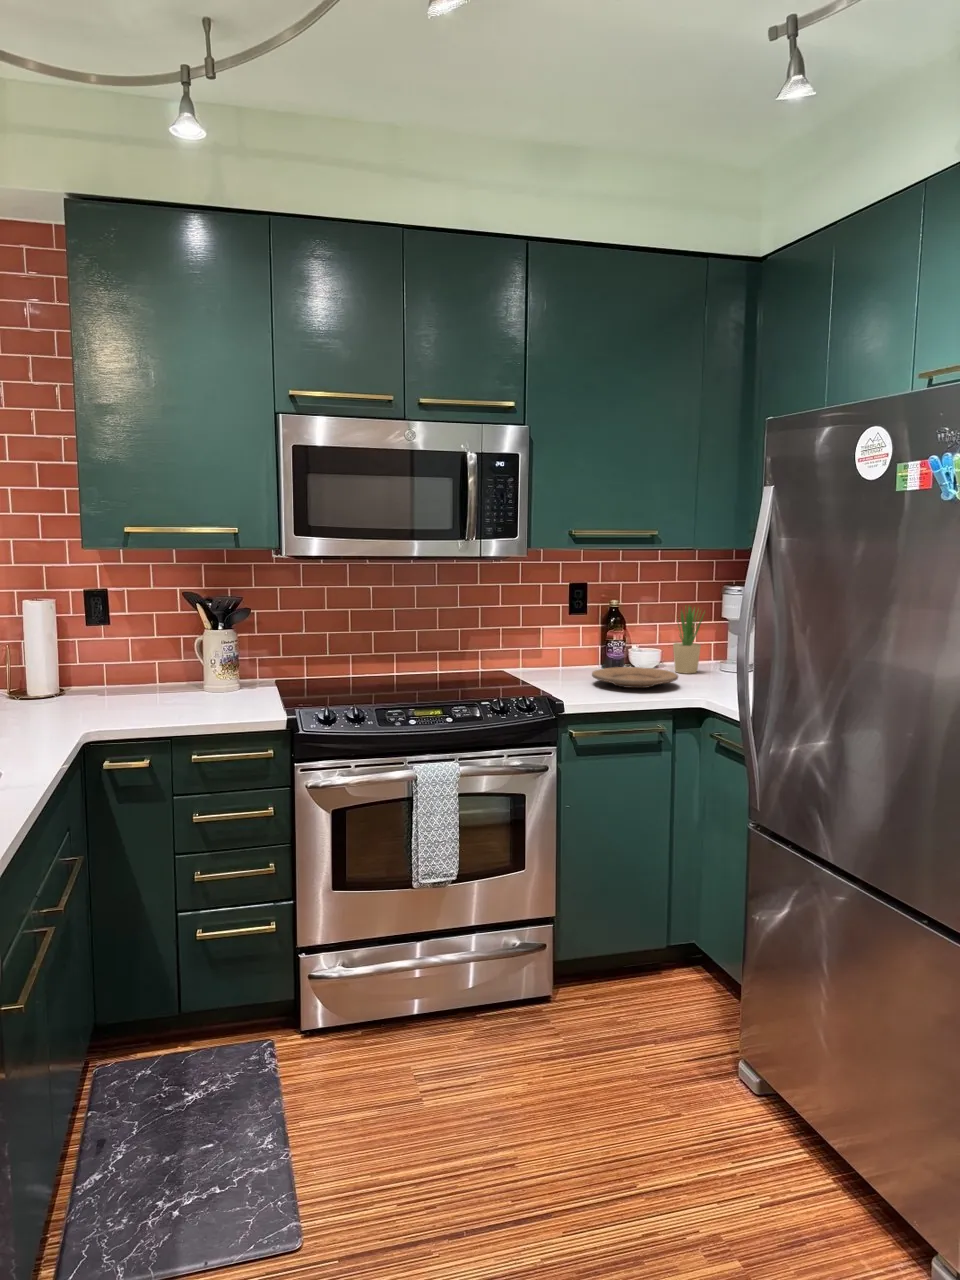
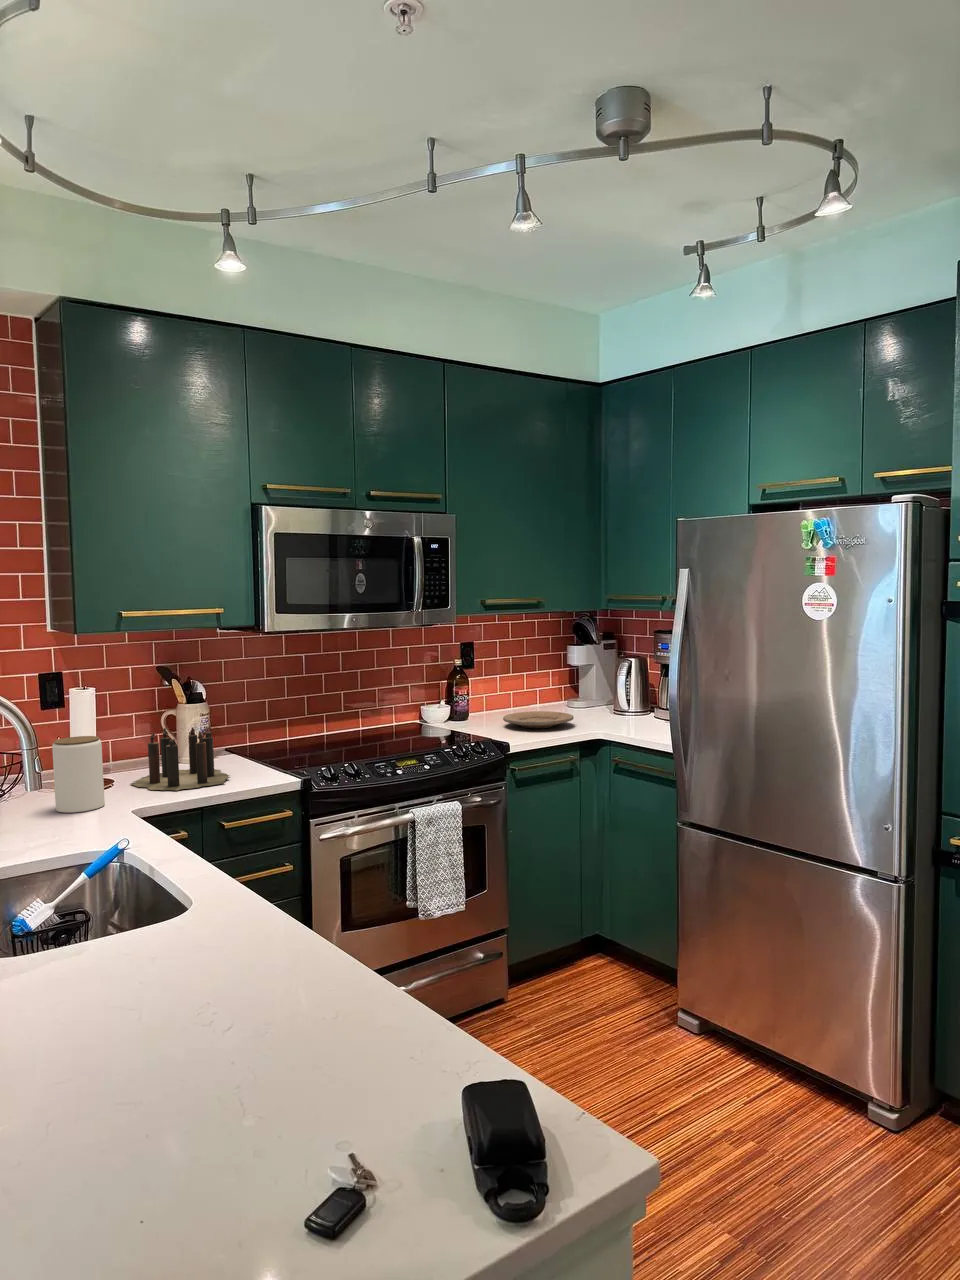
potted plant: present [673,606,704,674] -> none [549,649,575,714]
candle: none [124,650,255,717] -> present [131,727,229,791]
jar: none [29,652,83,727] -> present [52,736,105,813]

